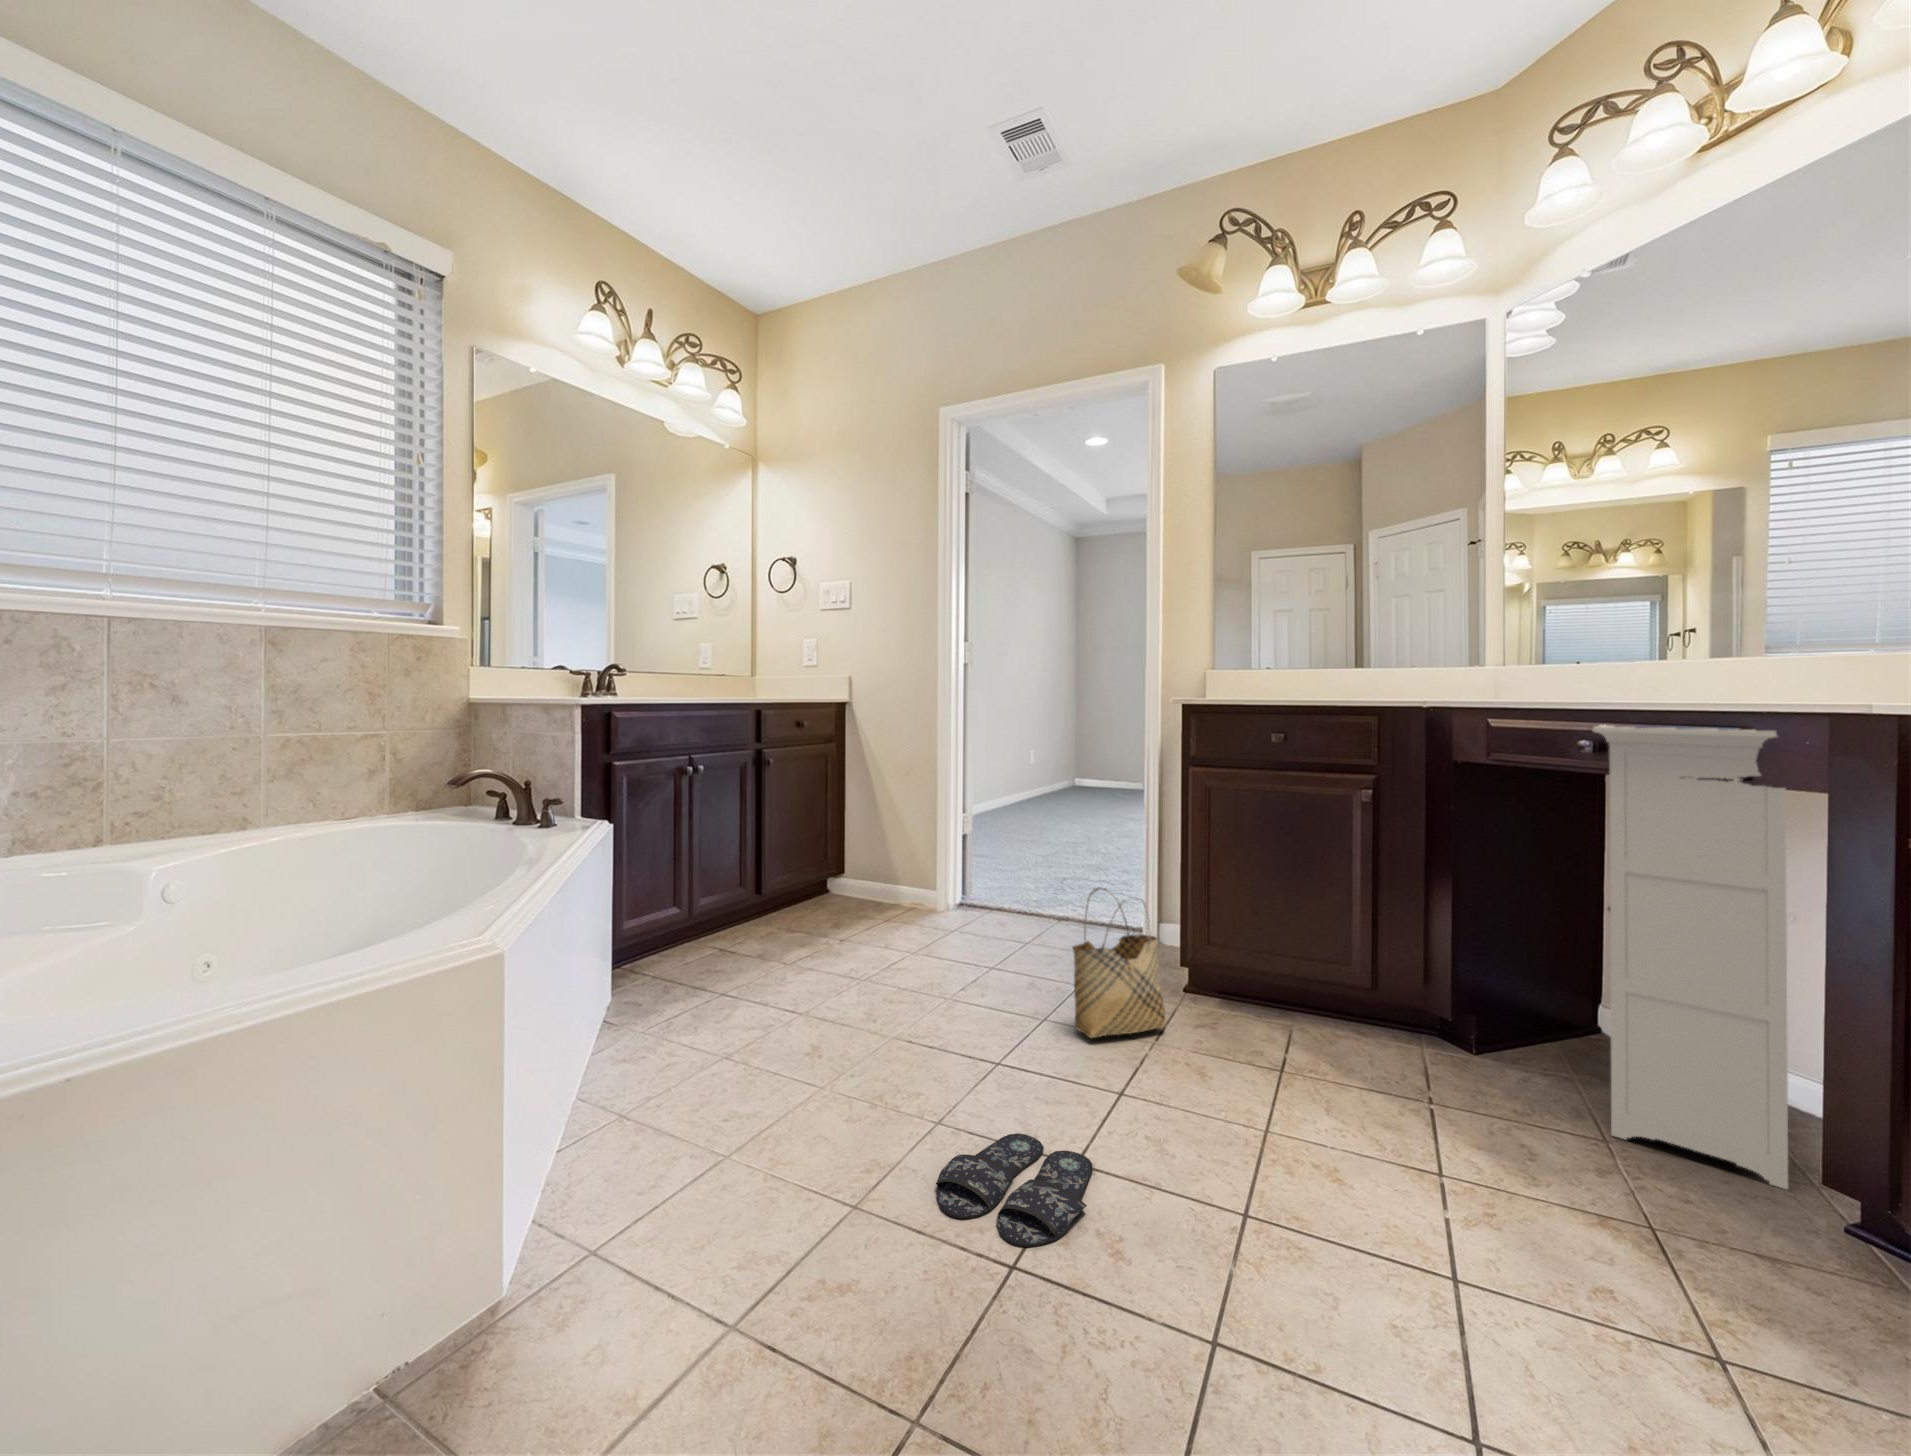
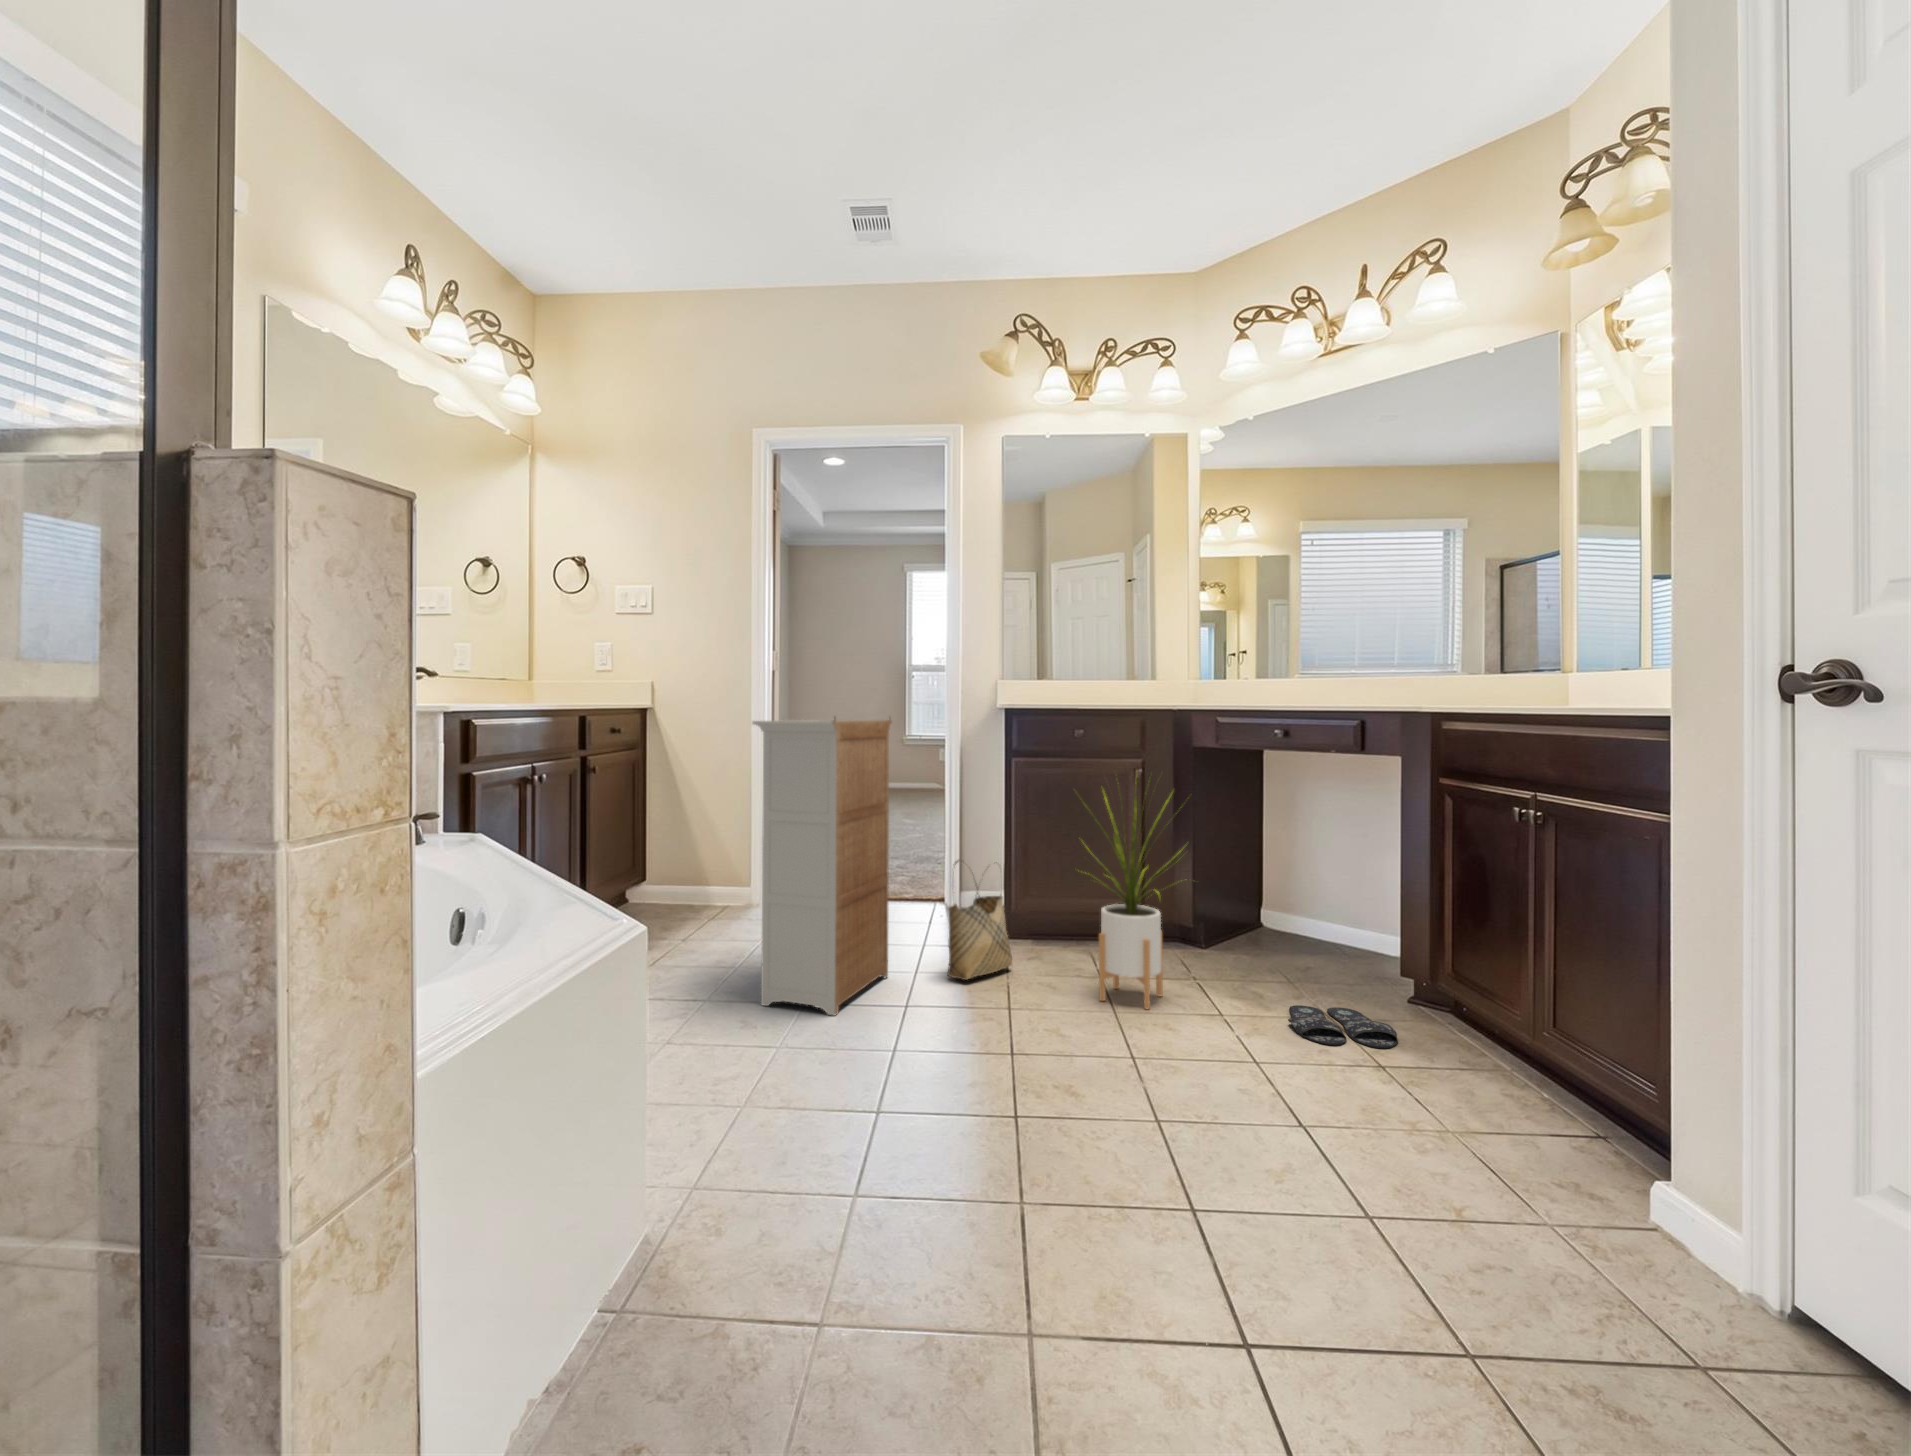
storage cabinet: present [1593,724,1788,1190] -> present [752,719,892,1015]
house plant: none [1214,791,1408,1138] -> present [1078,783,1177,1009]
slippers: present [936,1133,1092,1247] -> present [1288,1005,1398,1049]

